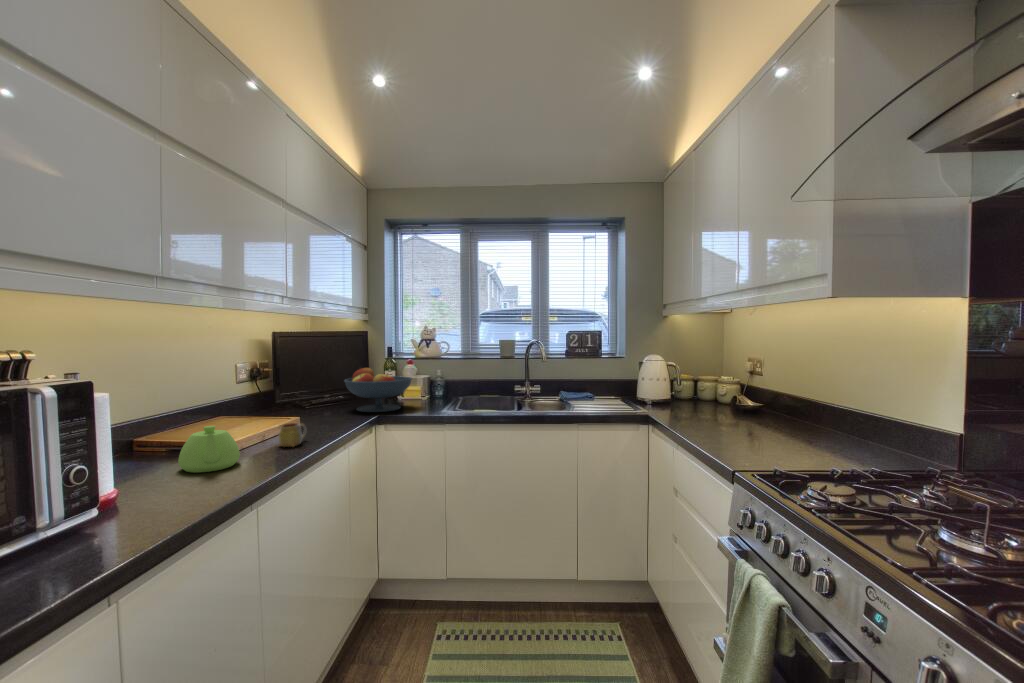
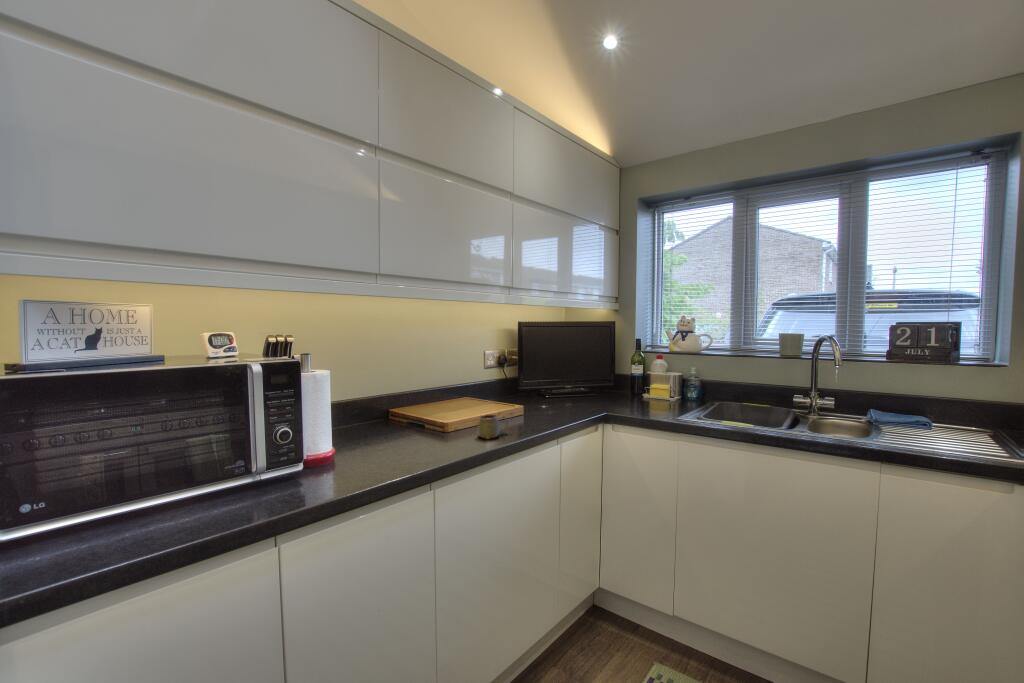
fruit bowl: present [344,368,412,412] -> none [577,360,650,410]
teapot: present [178,426,240,473] -> none [380,411,430,454]

